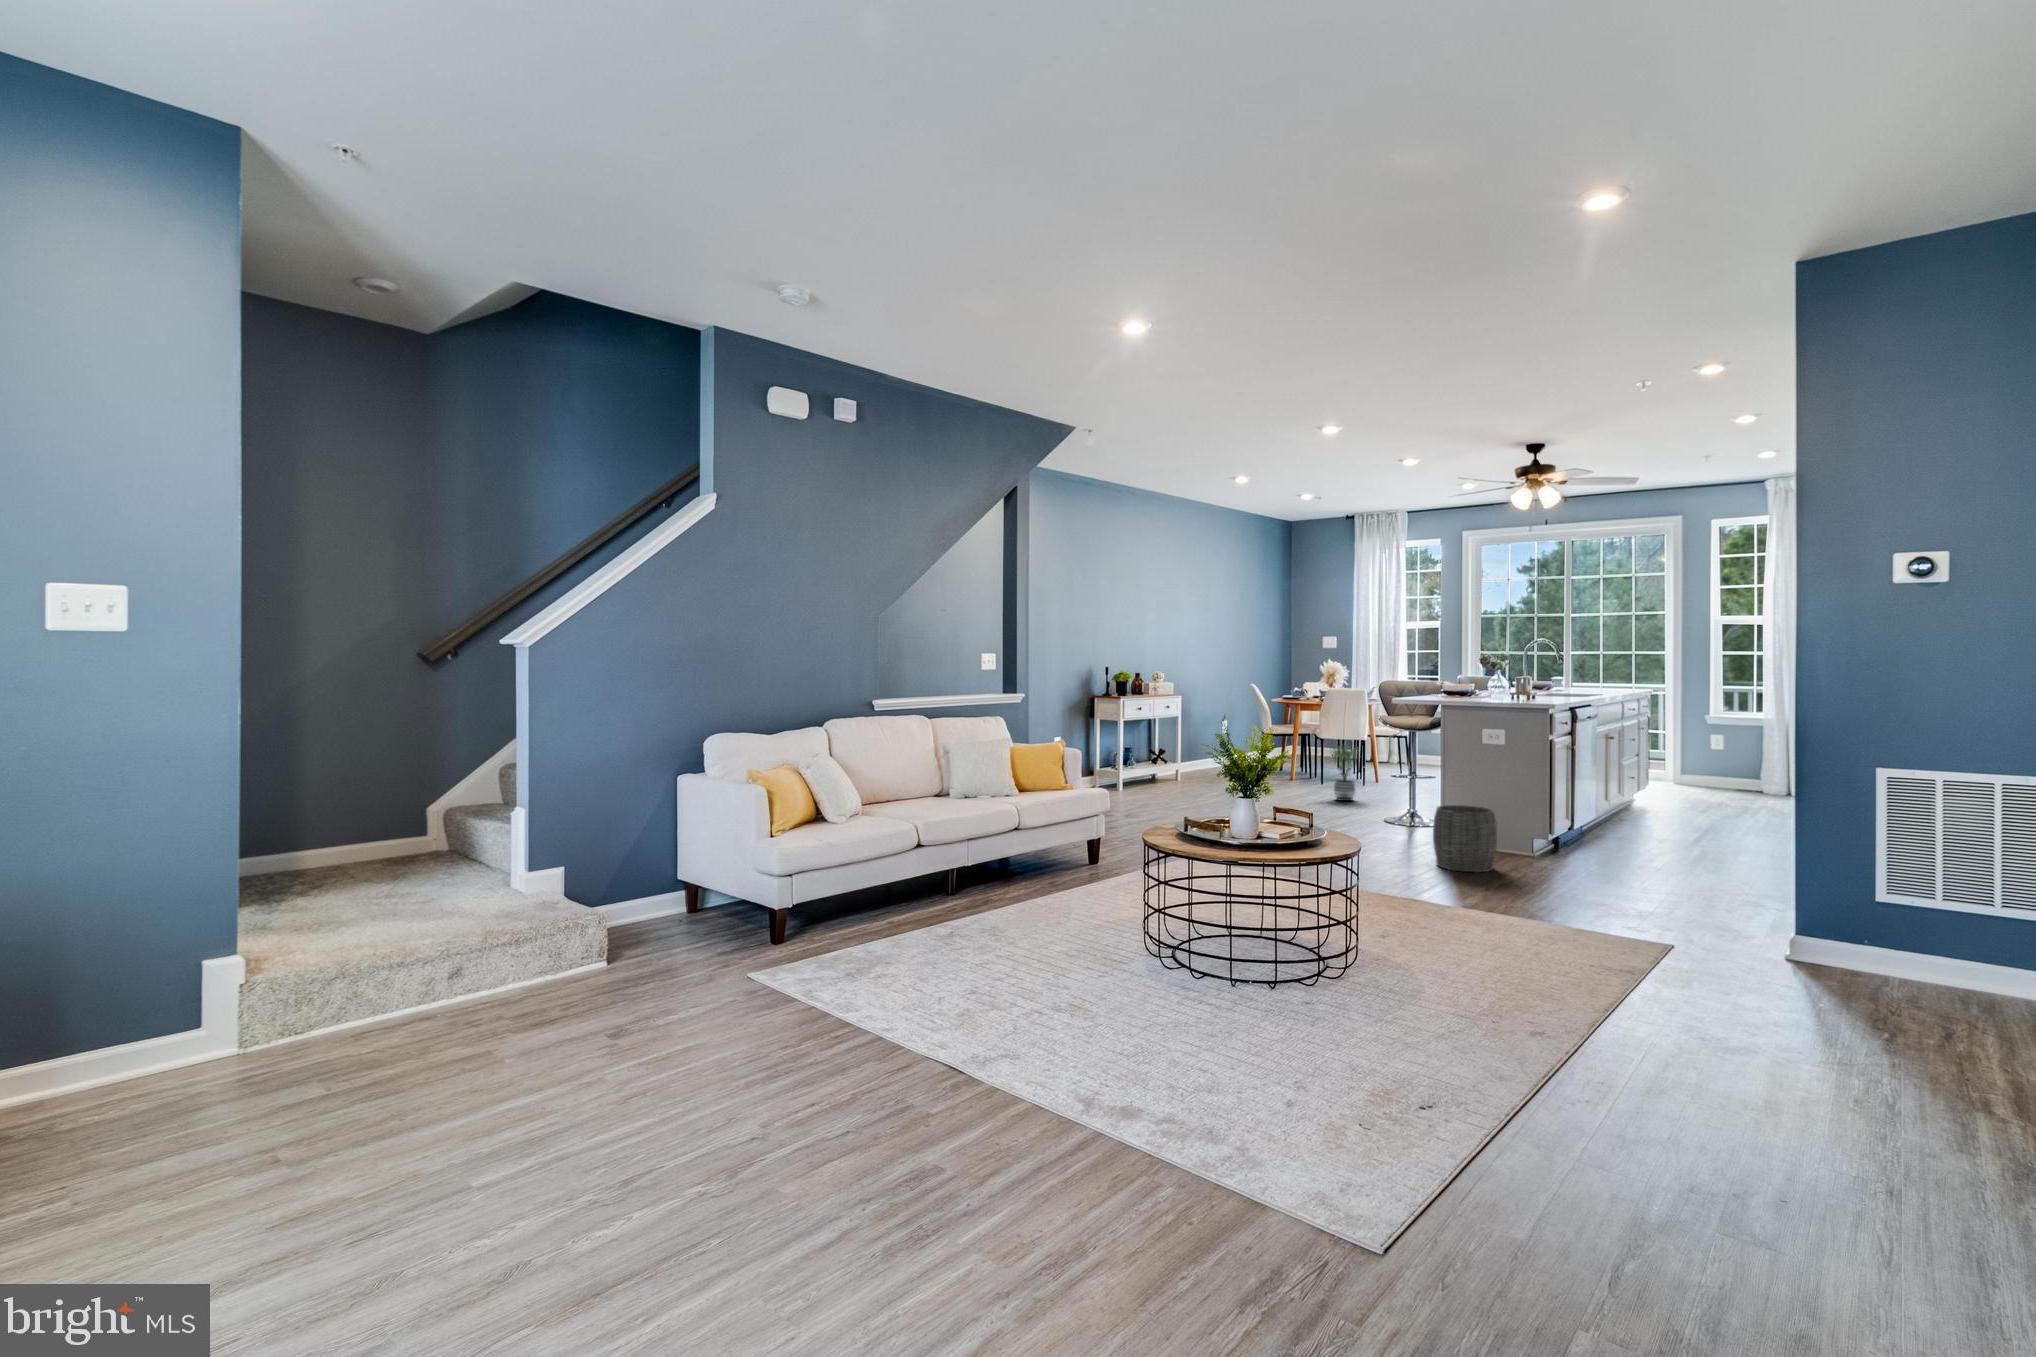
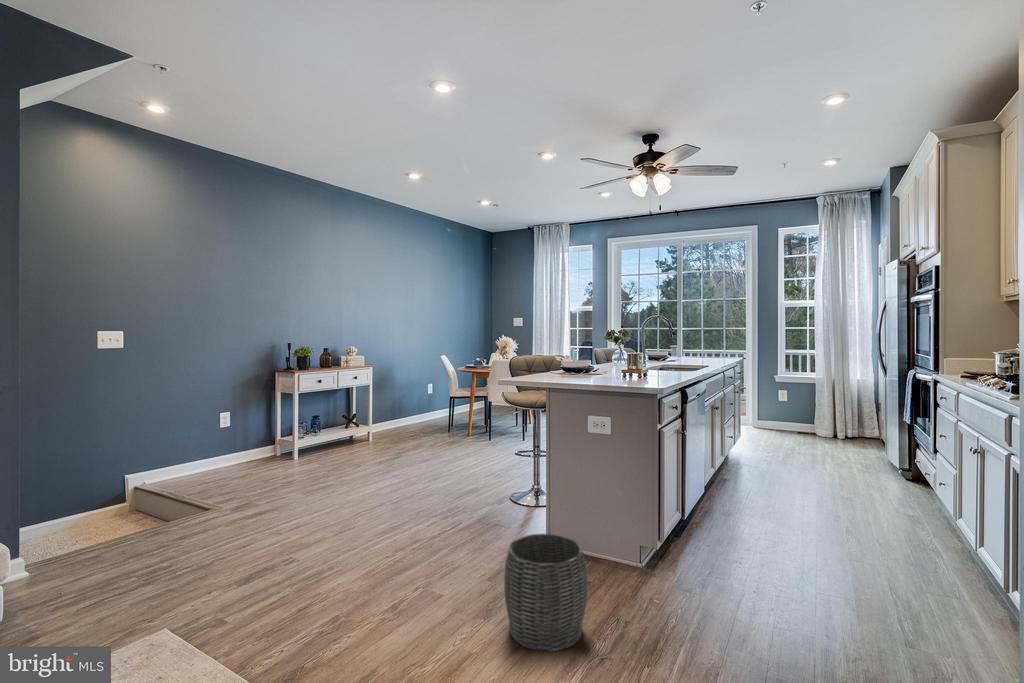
potted plant: present [1327,746,1358,801] -> none [472,412,508,466]

